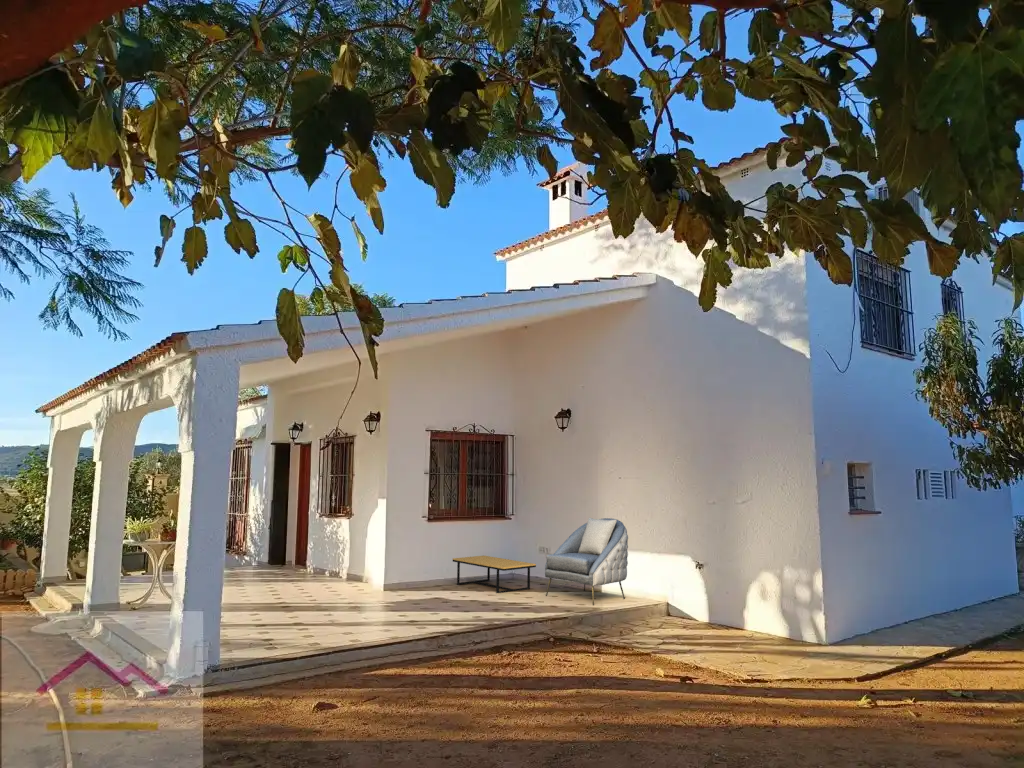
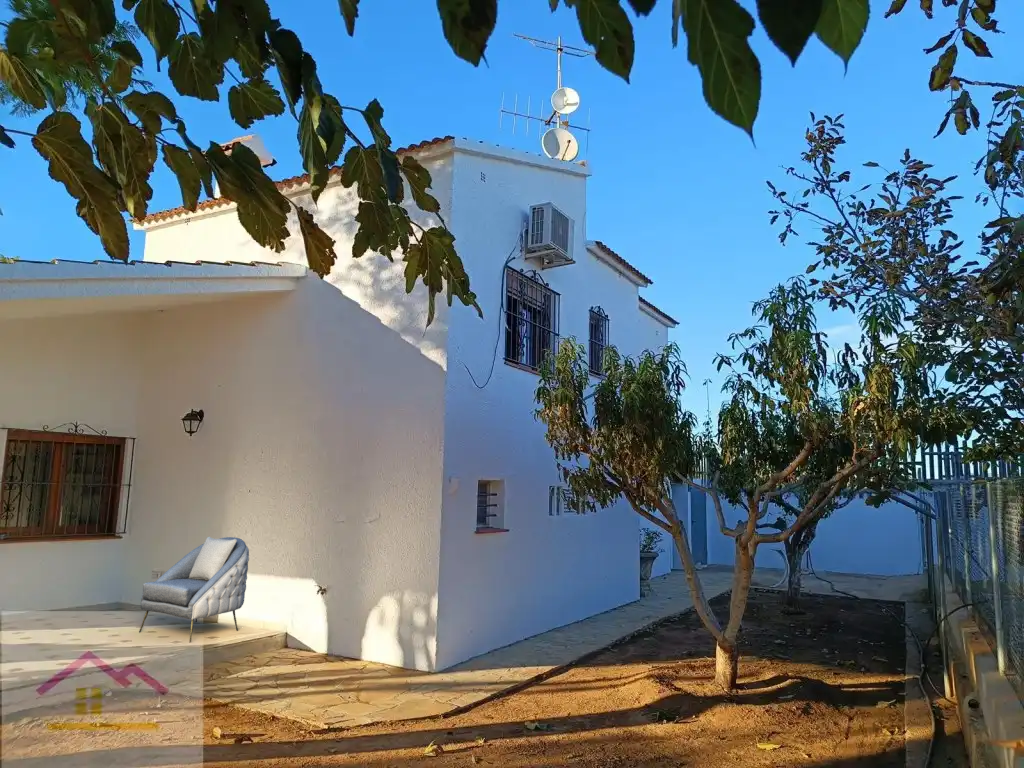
coffee table: present [453,555,536,593] -> none [27,582,137,632]

